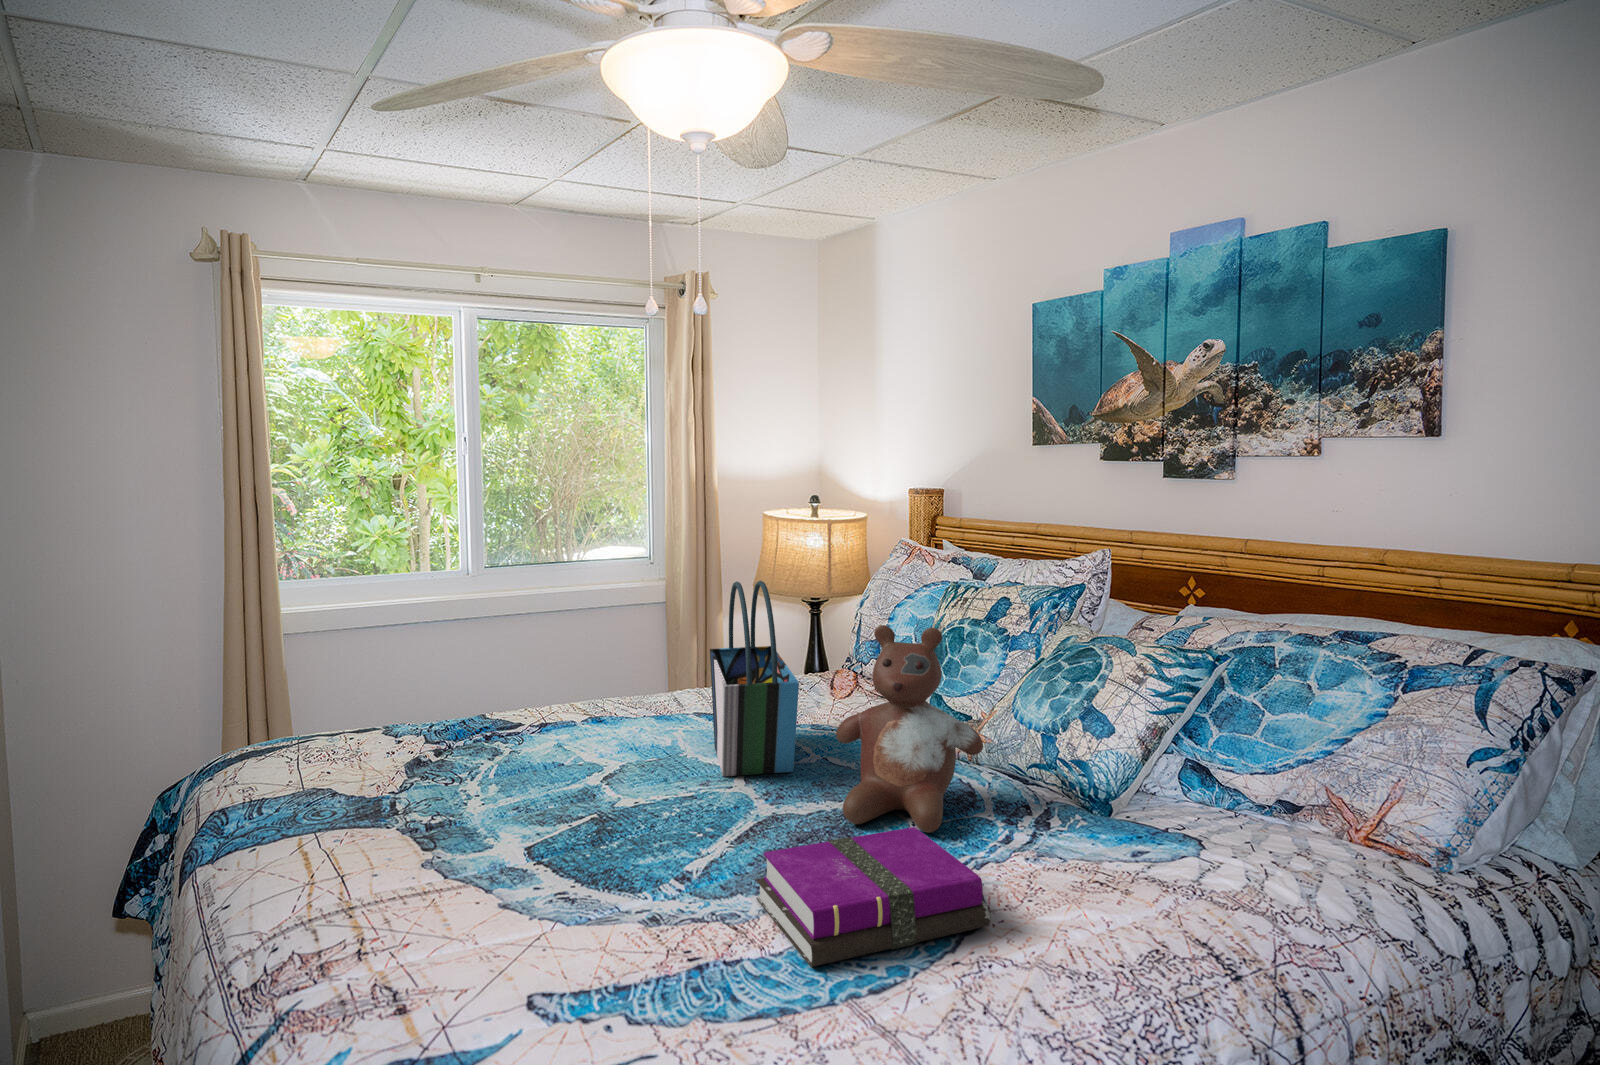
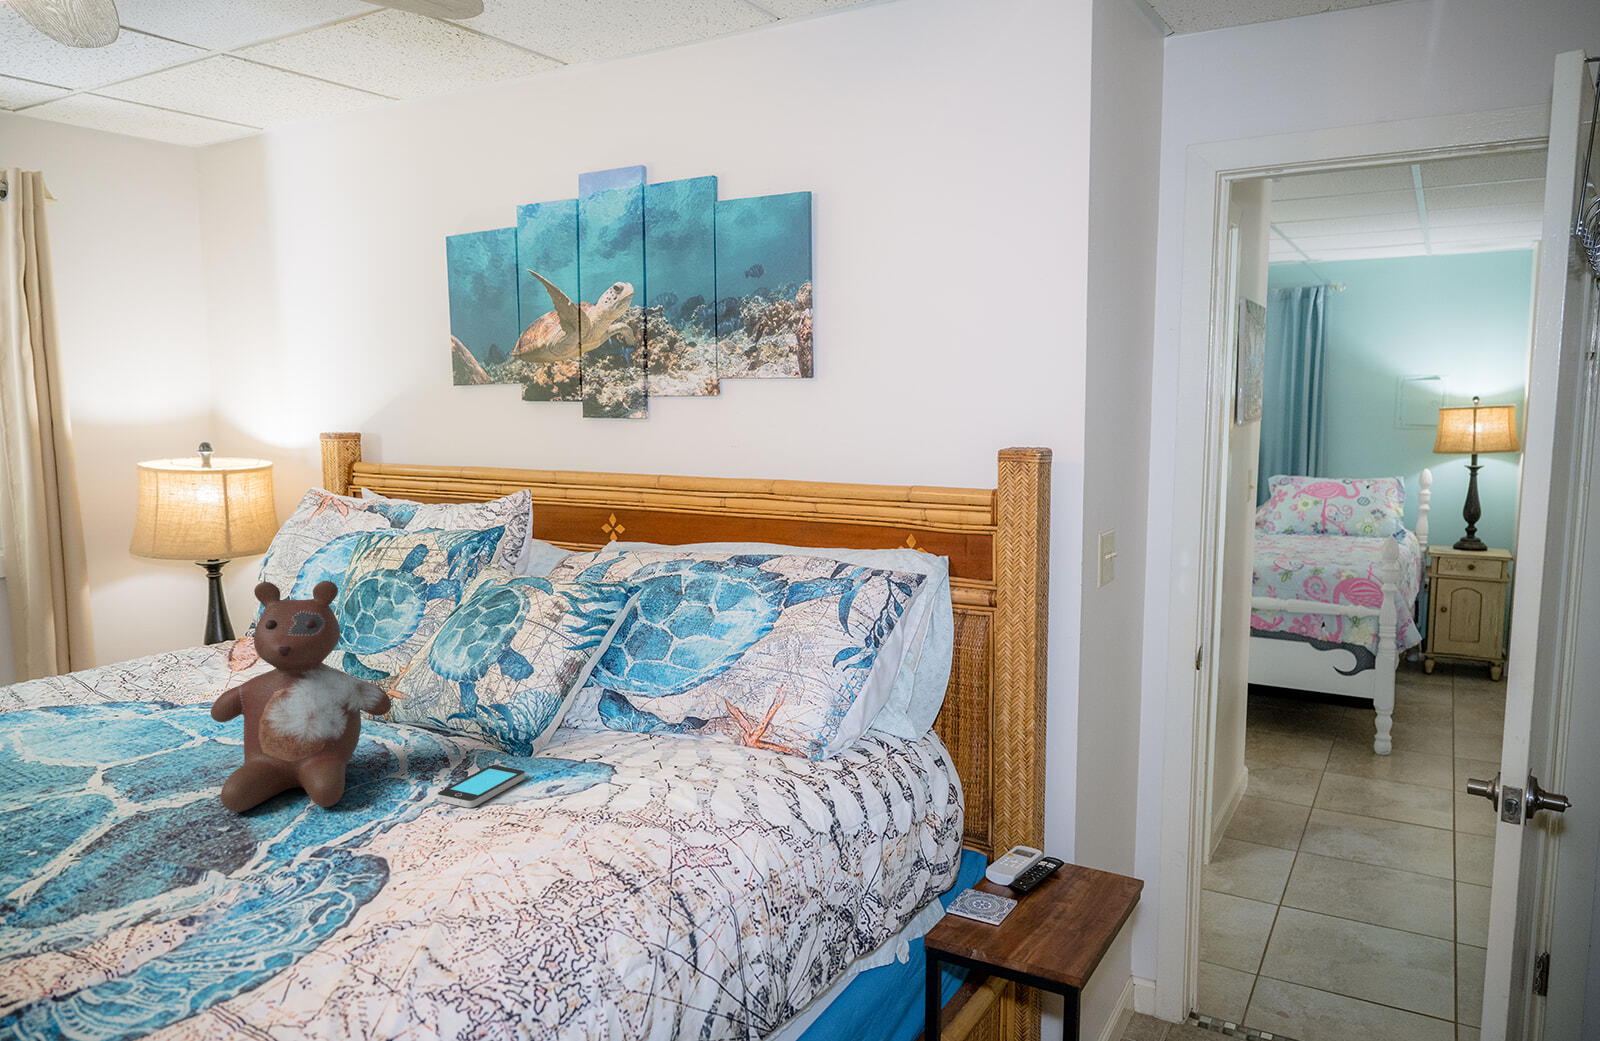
tote bag: present [710,581,799,776] -> none [30,536,158,783]
smartphone: none [1025,817,1107,856] -> present [438,765,525,808]
notebook: present [756,827,991,967] -> none [99,803,391,980]

